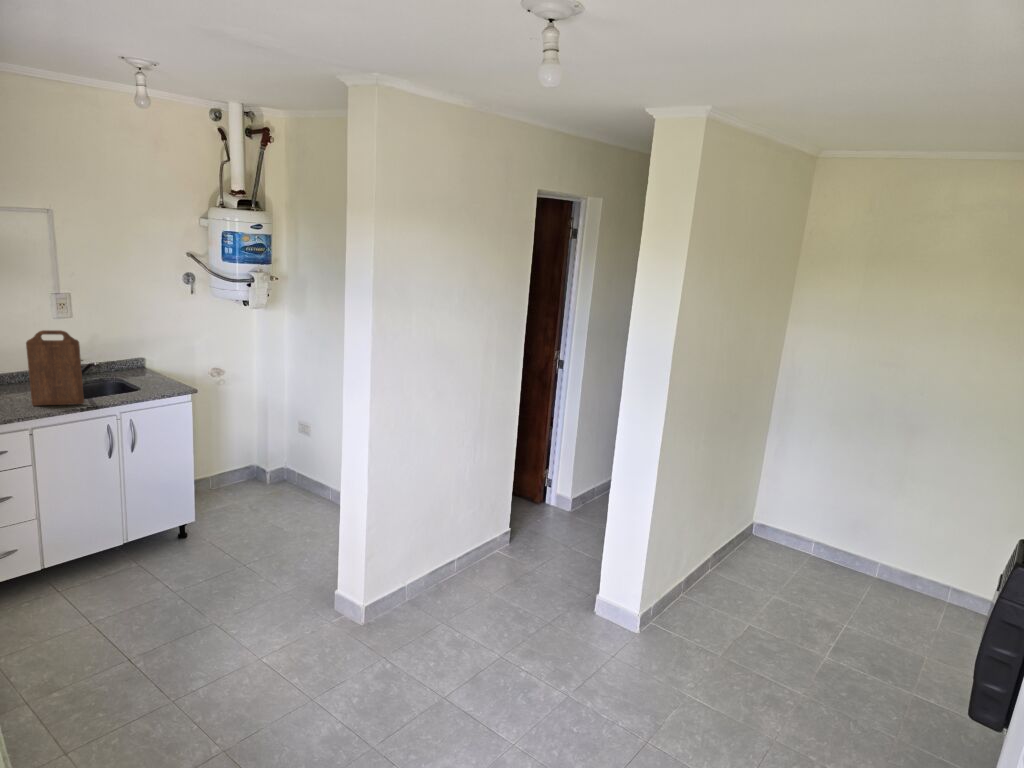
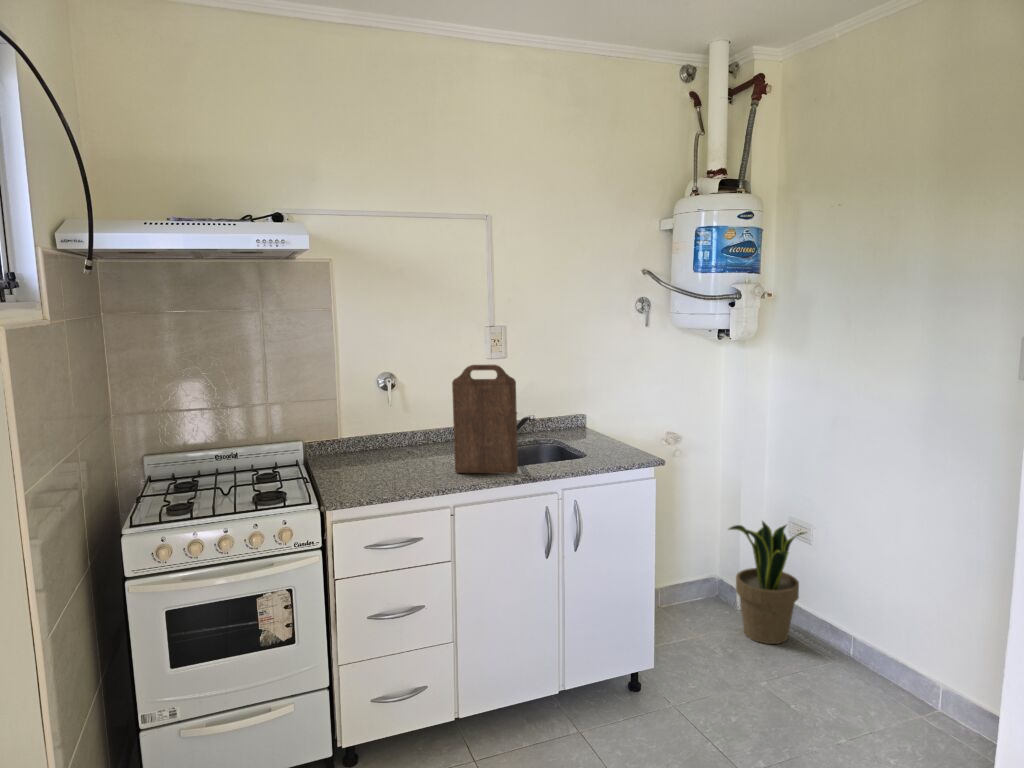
potted plant: none [254,424,307,501] -> present [729,521,805,644]

